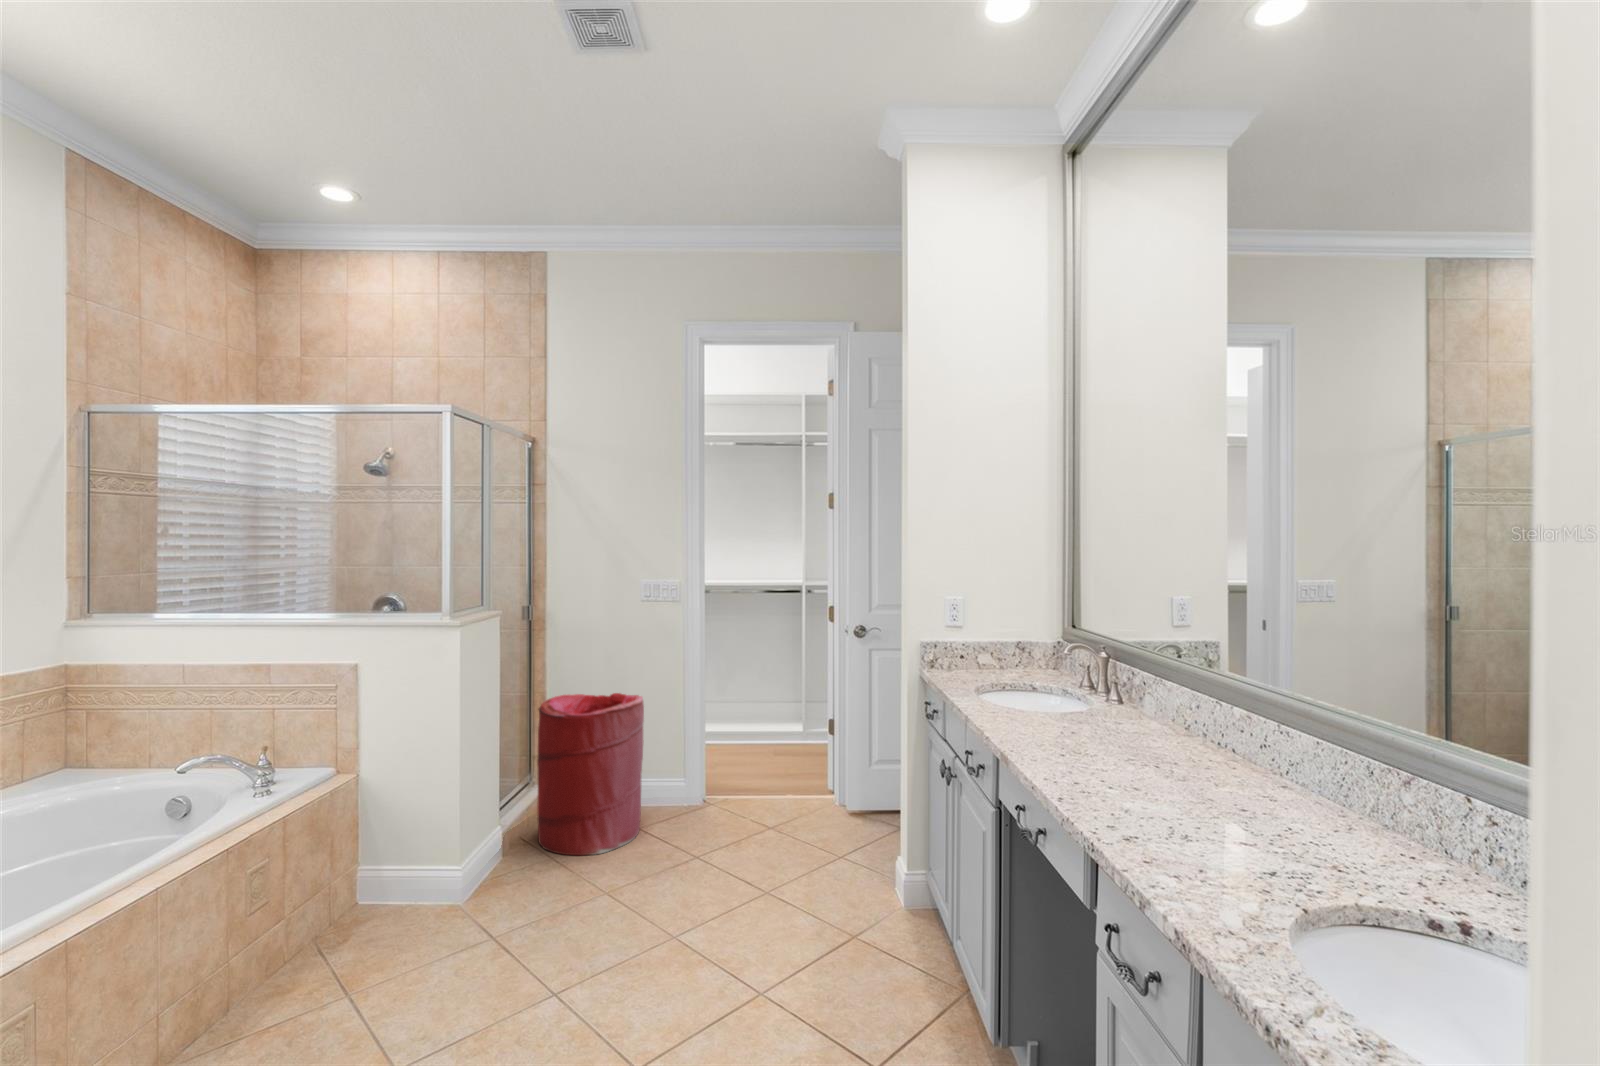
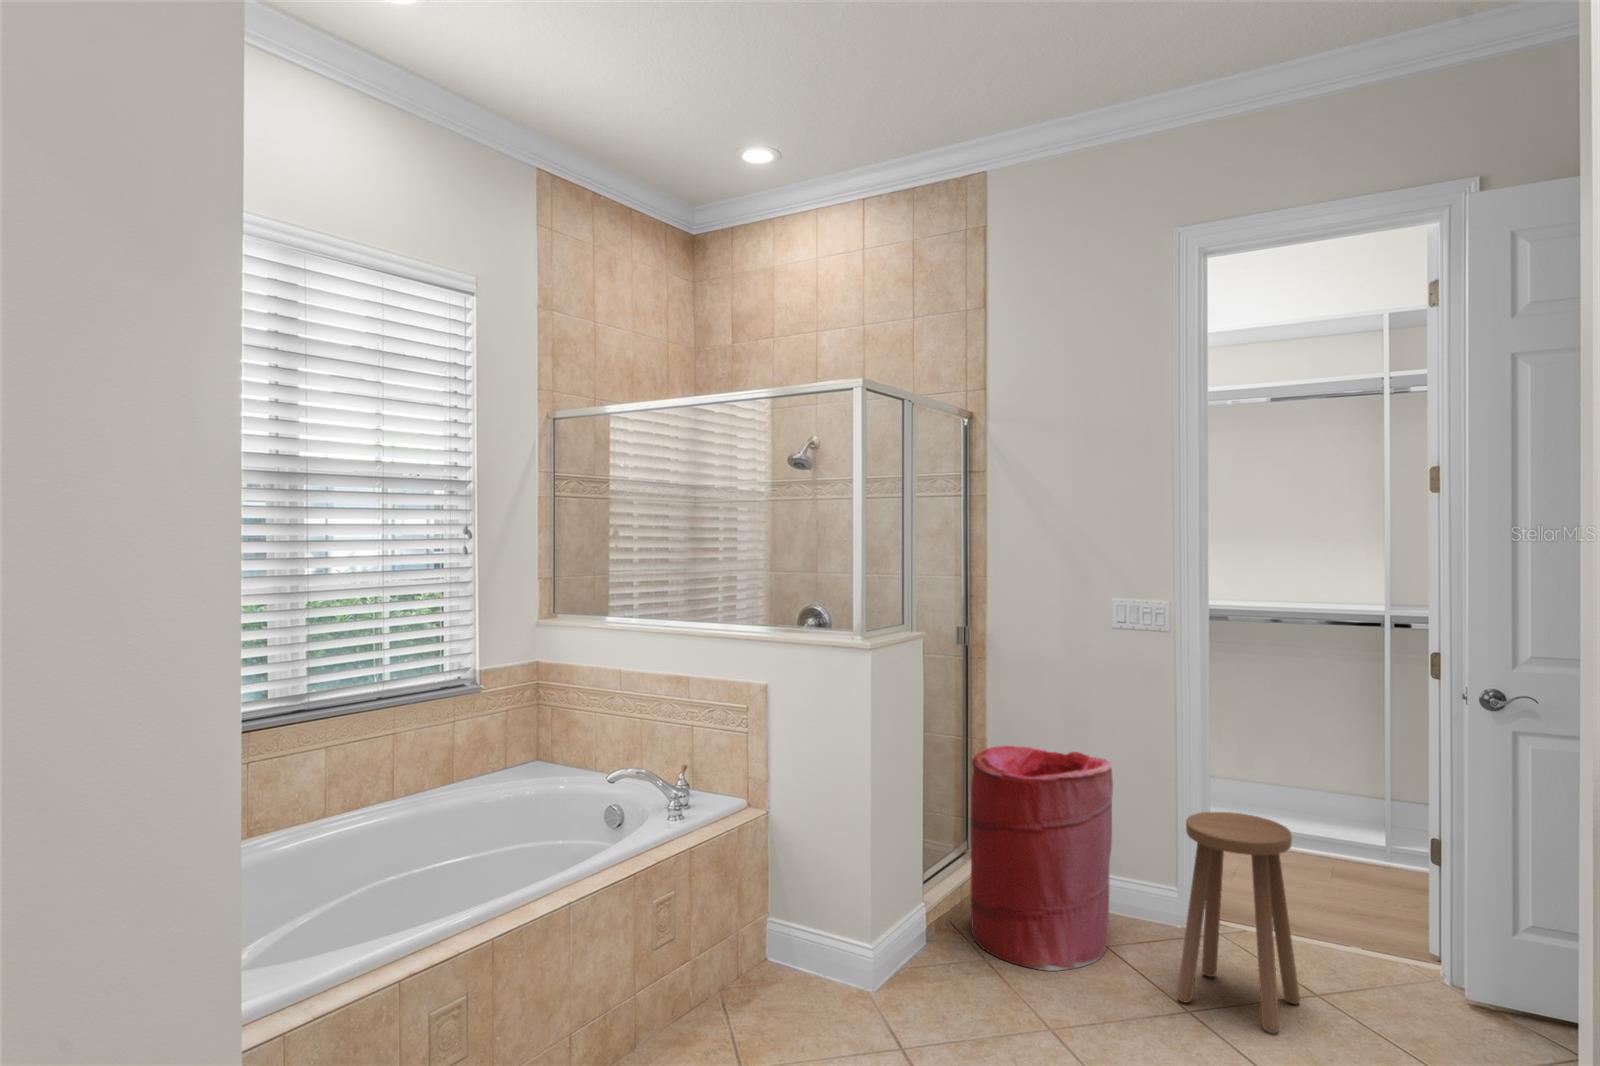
stool: none [689,718,761,854] -> present [1177,812,1300,1033]

